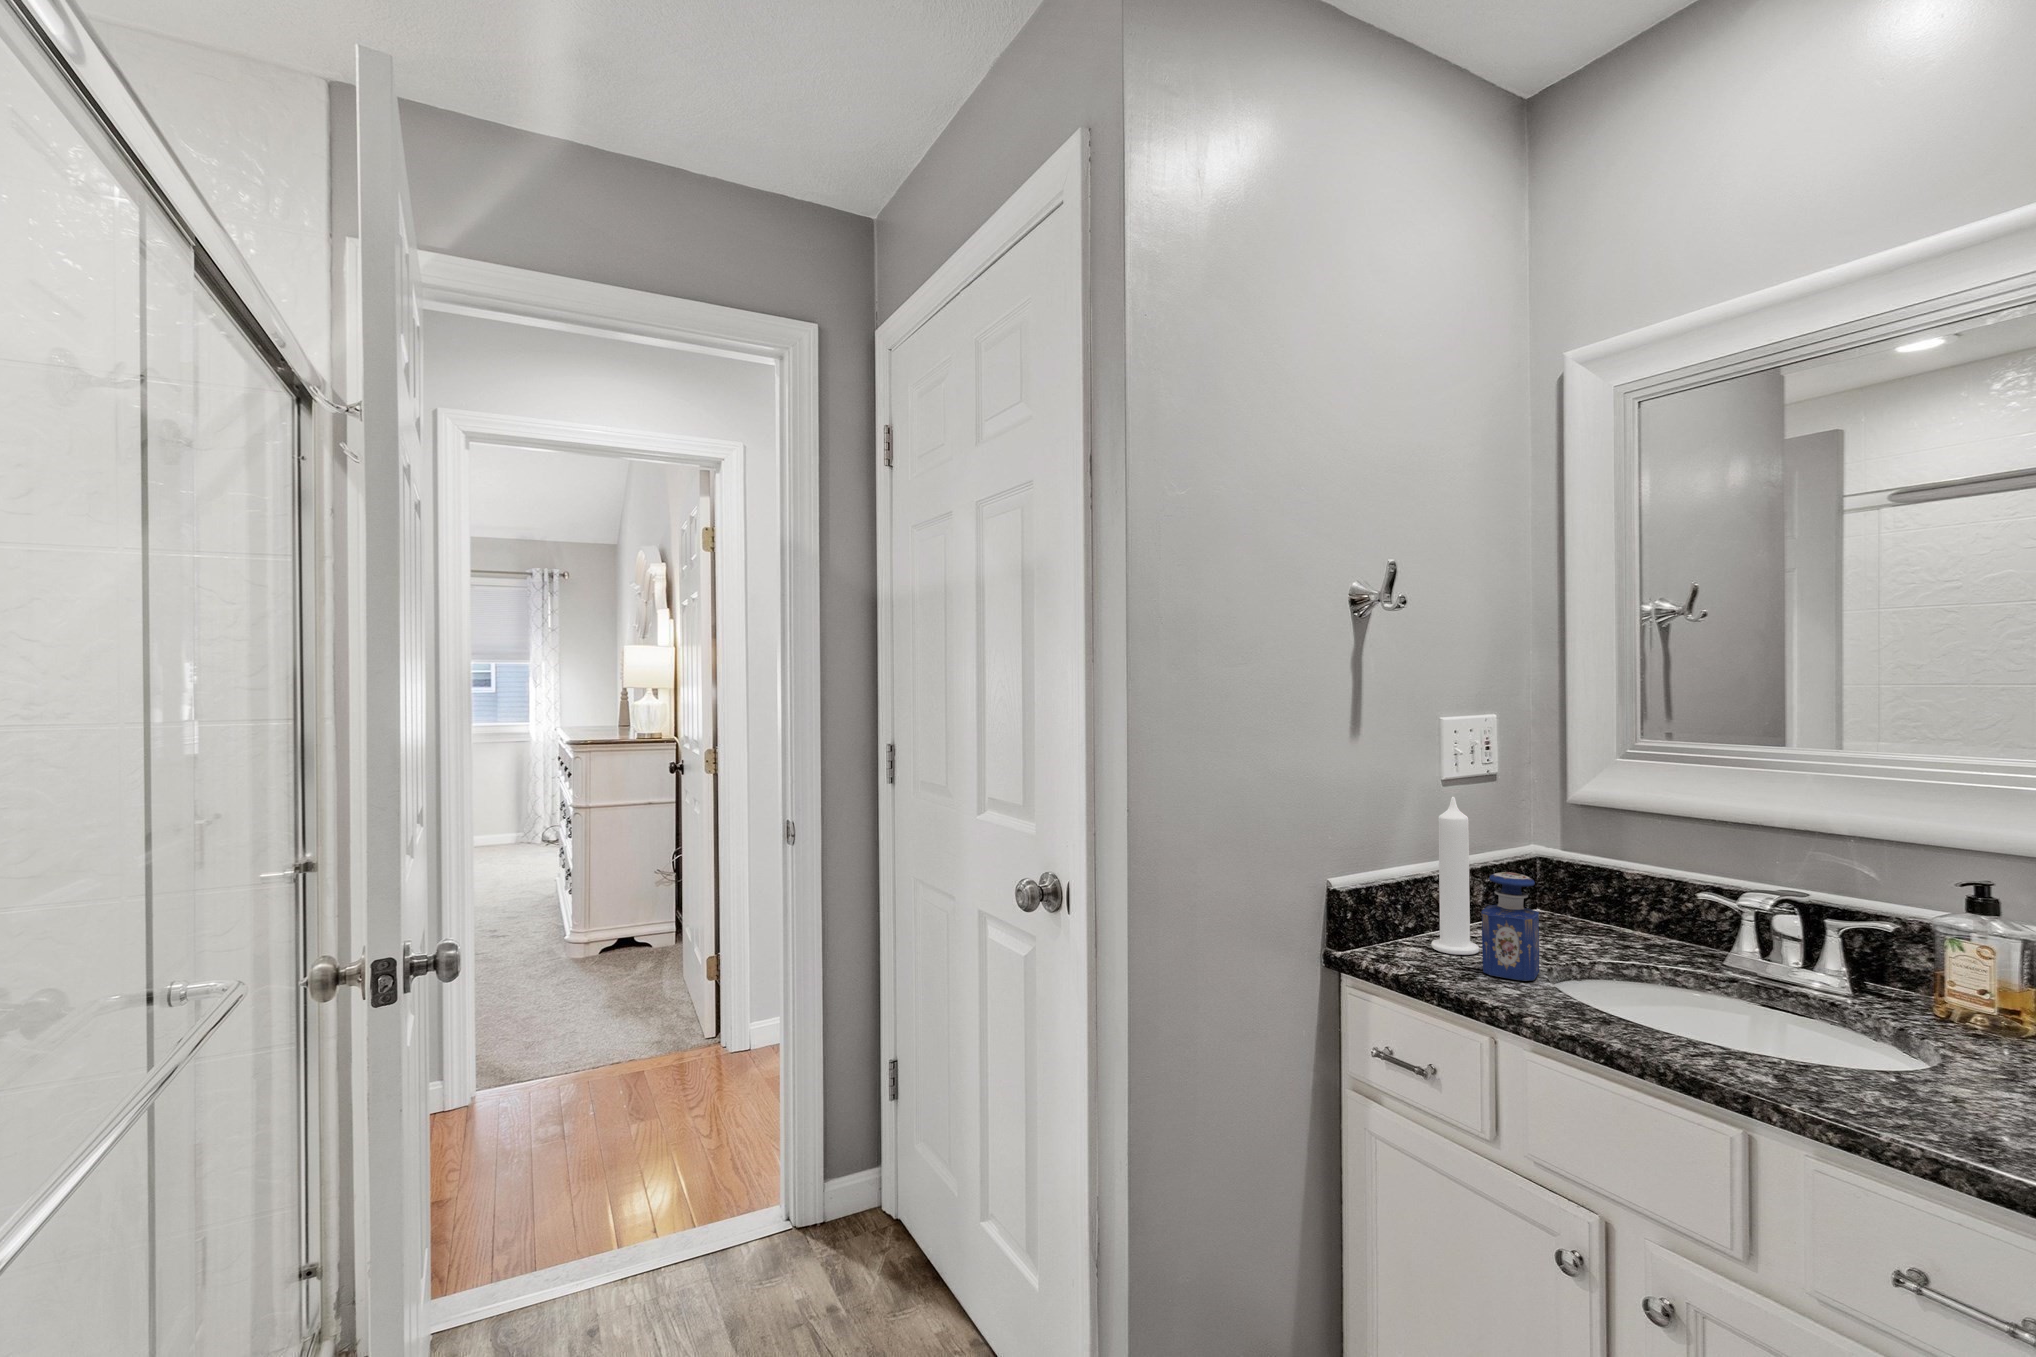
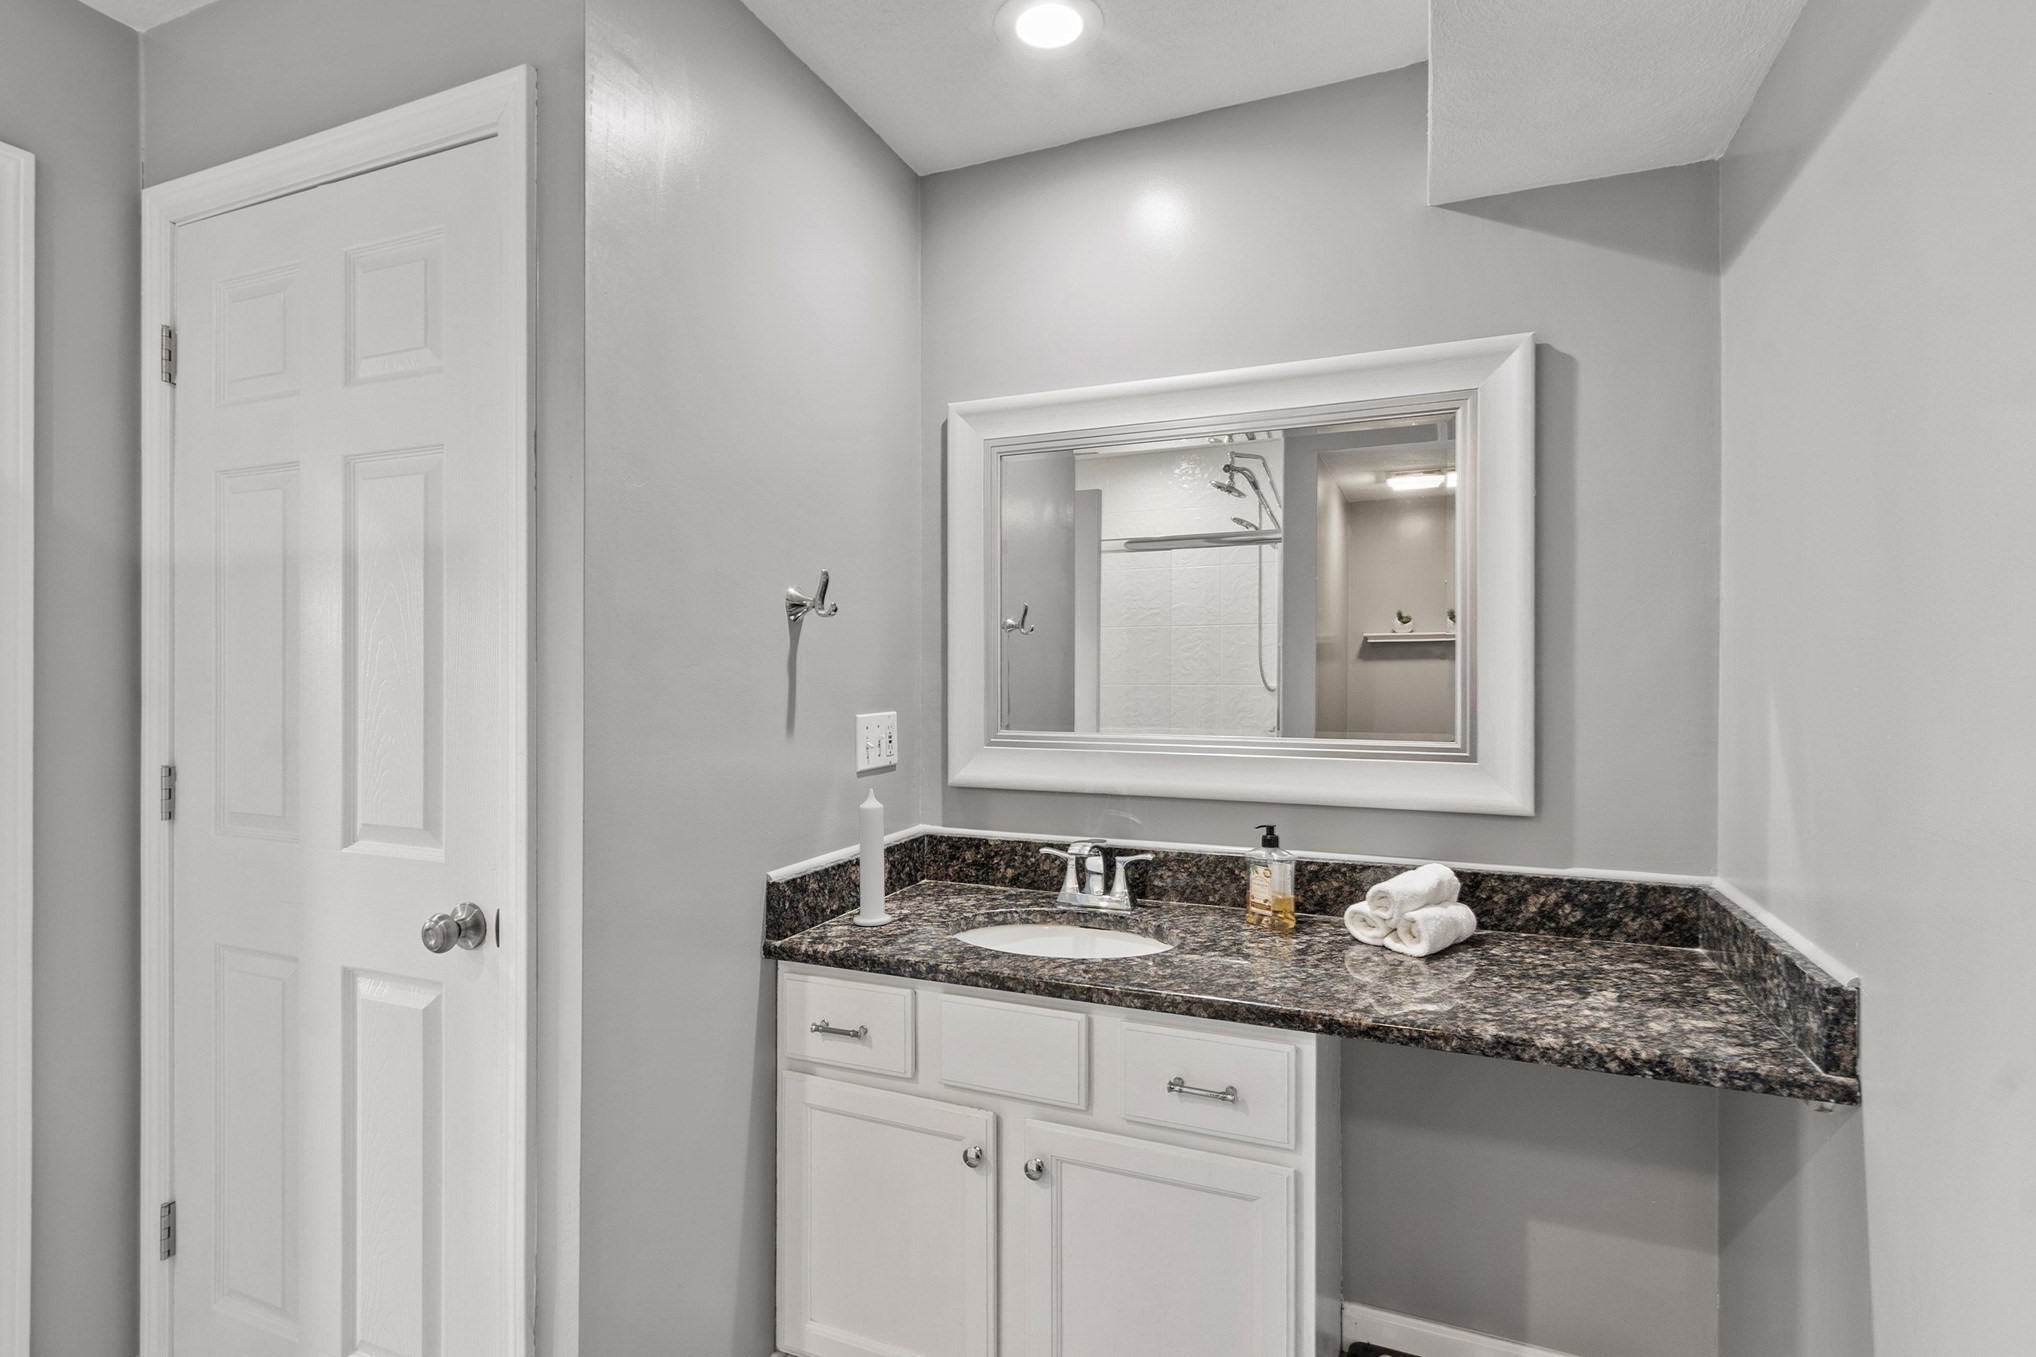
perfume bottle: present [1482,872,1539,981] -> none [899,848,941,937]

